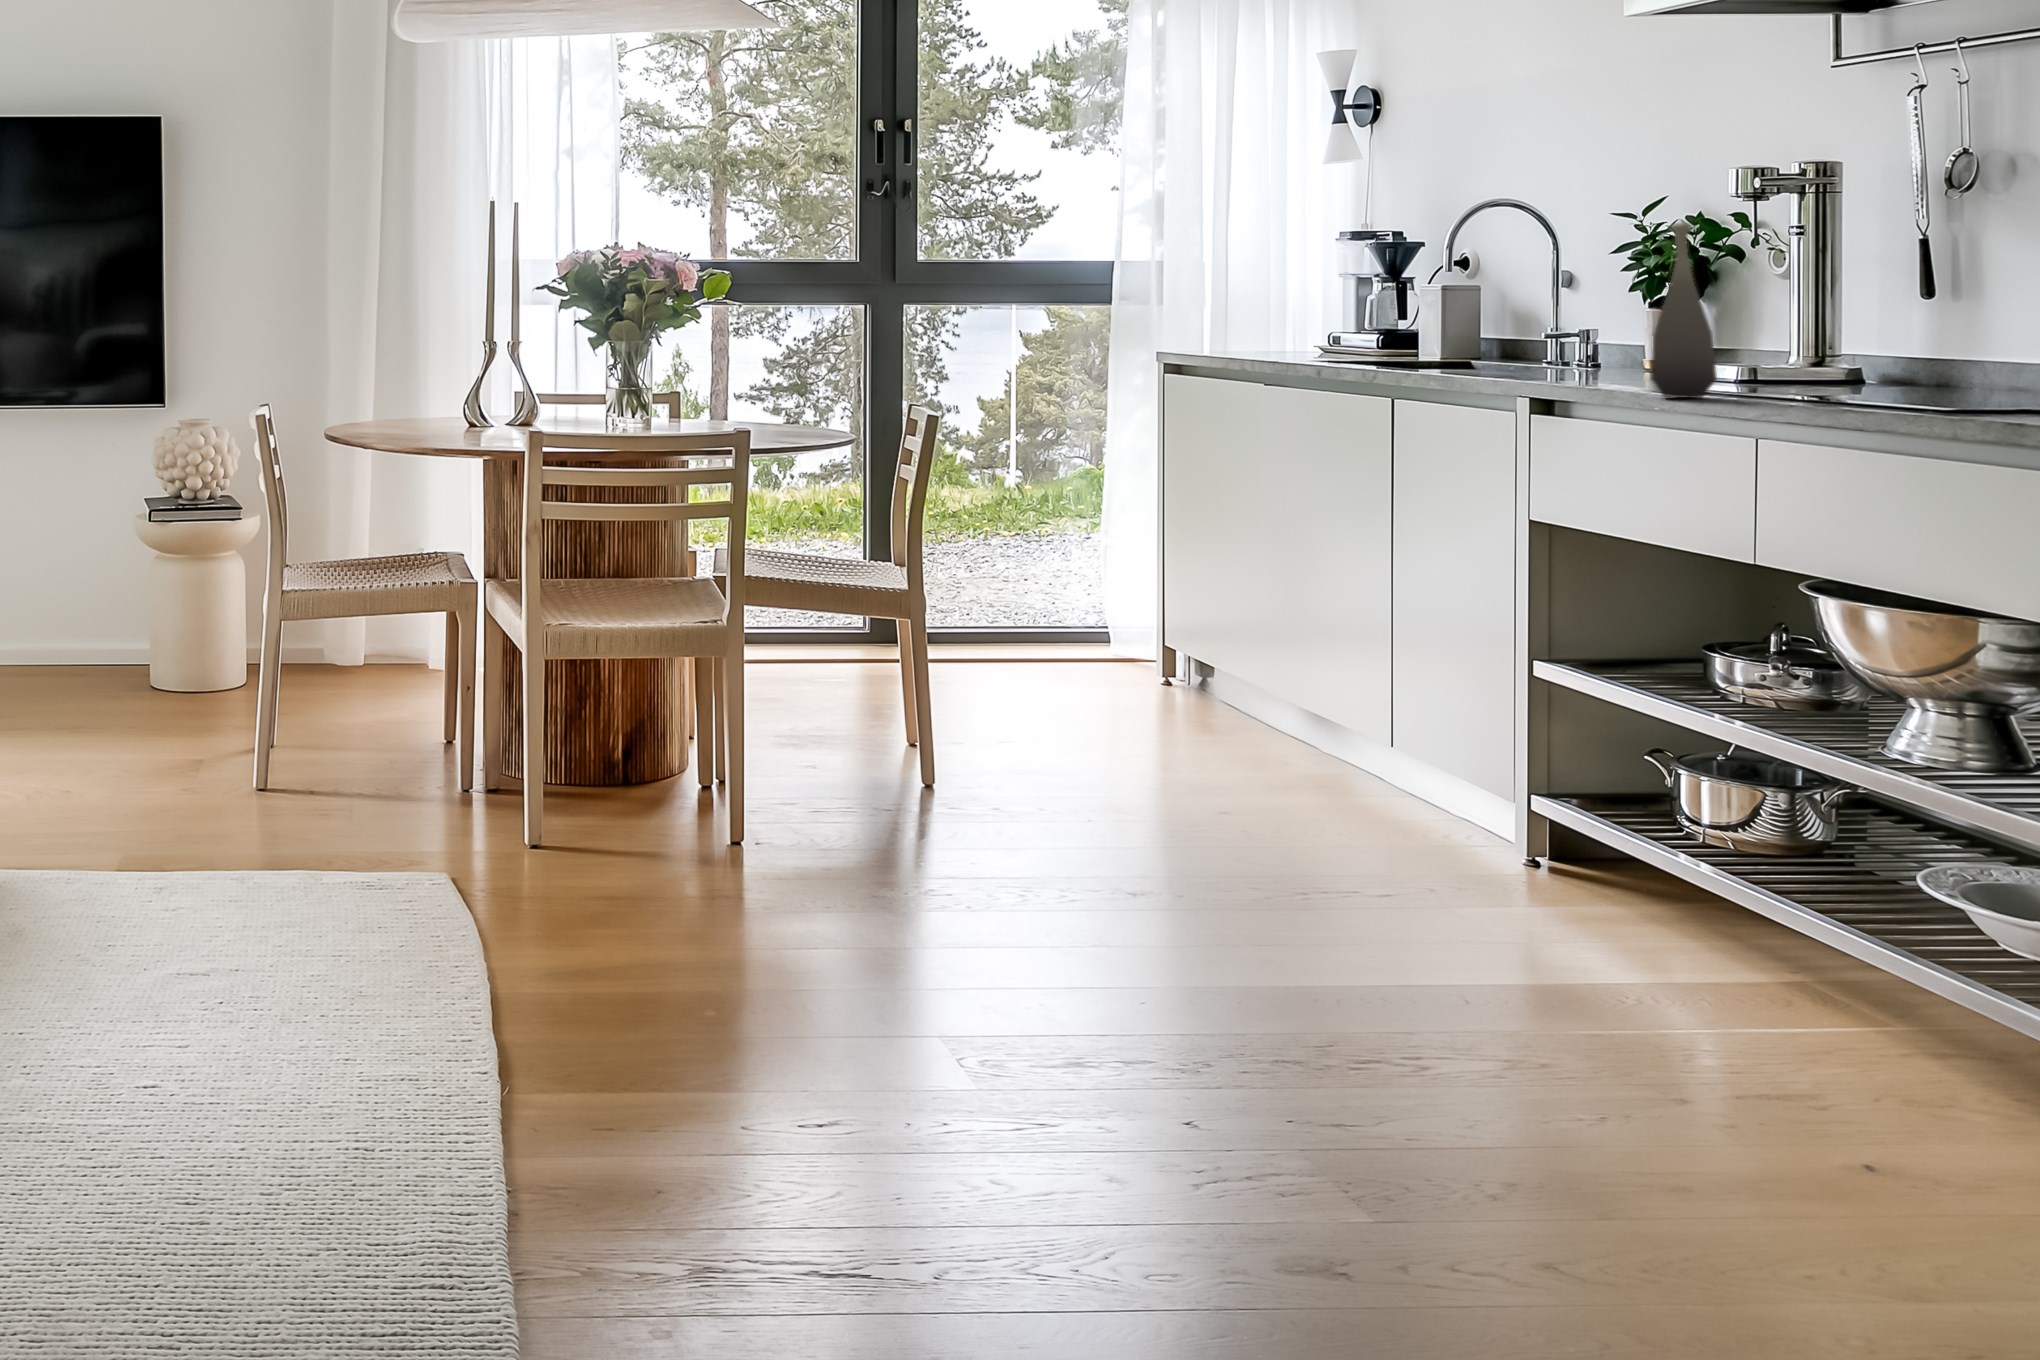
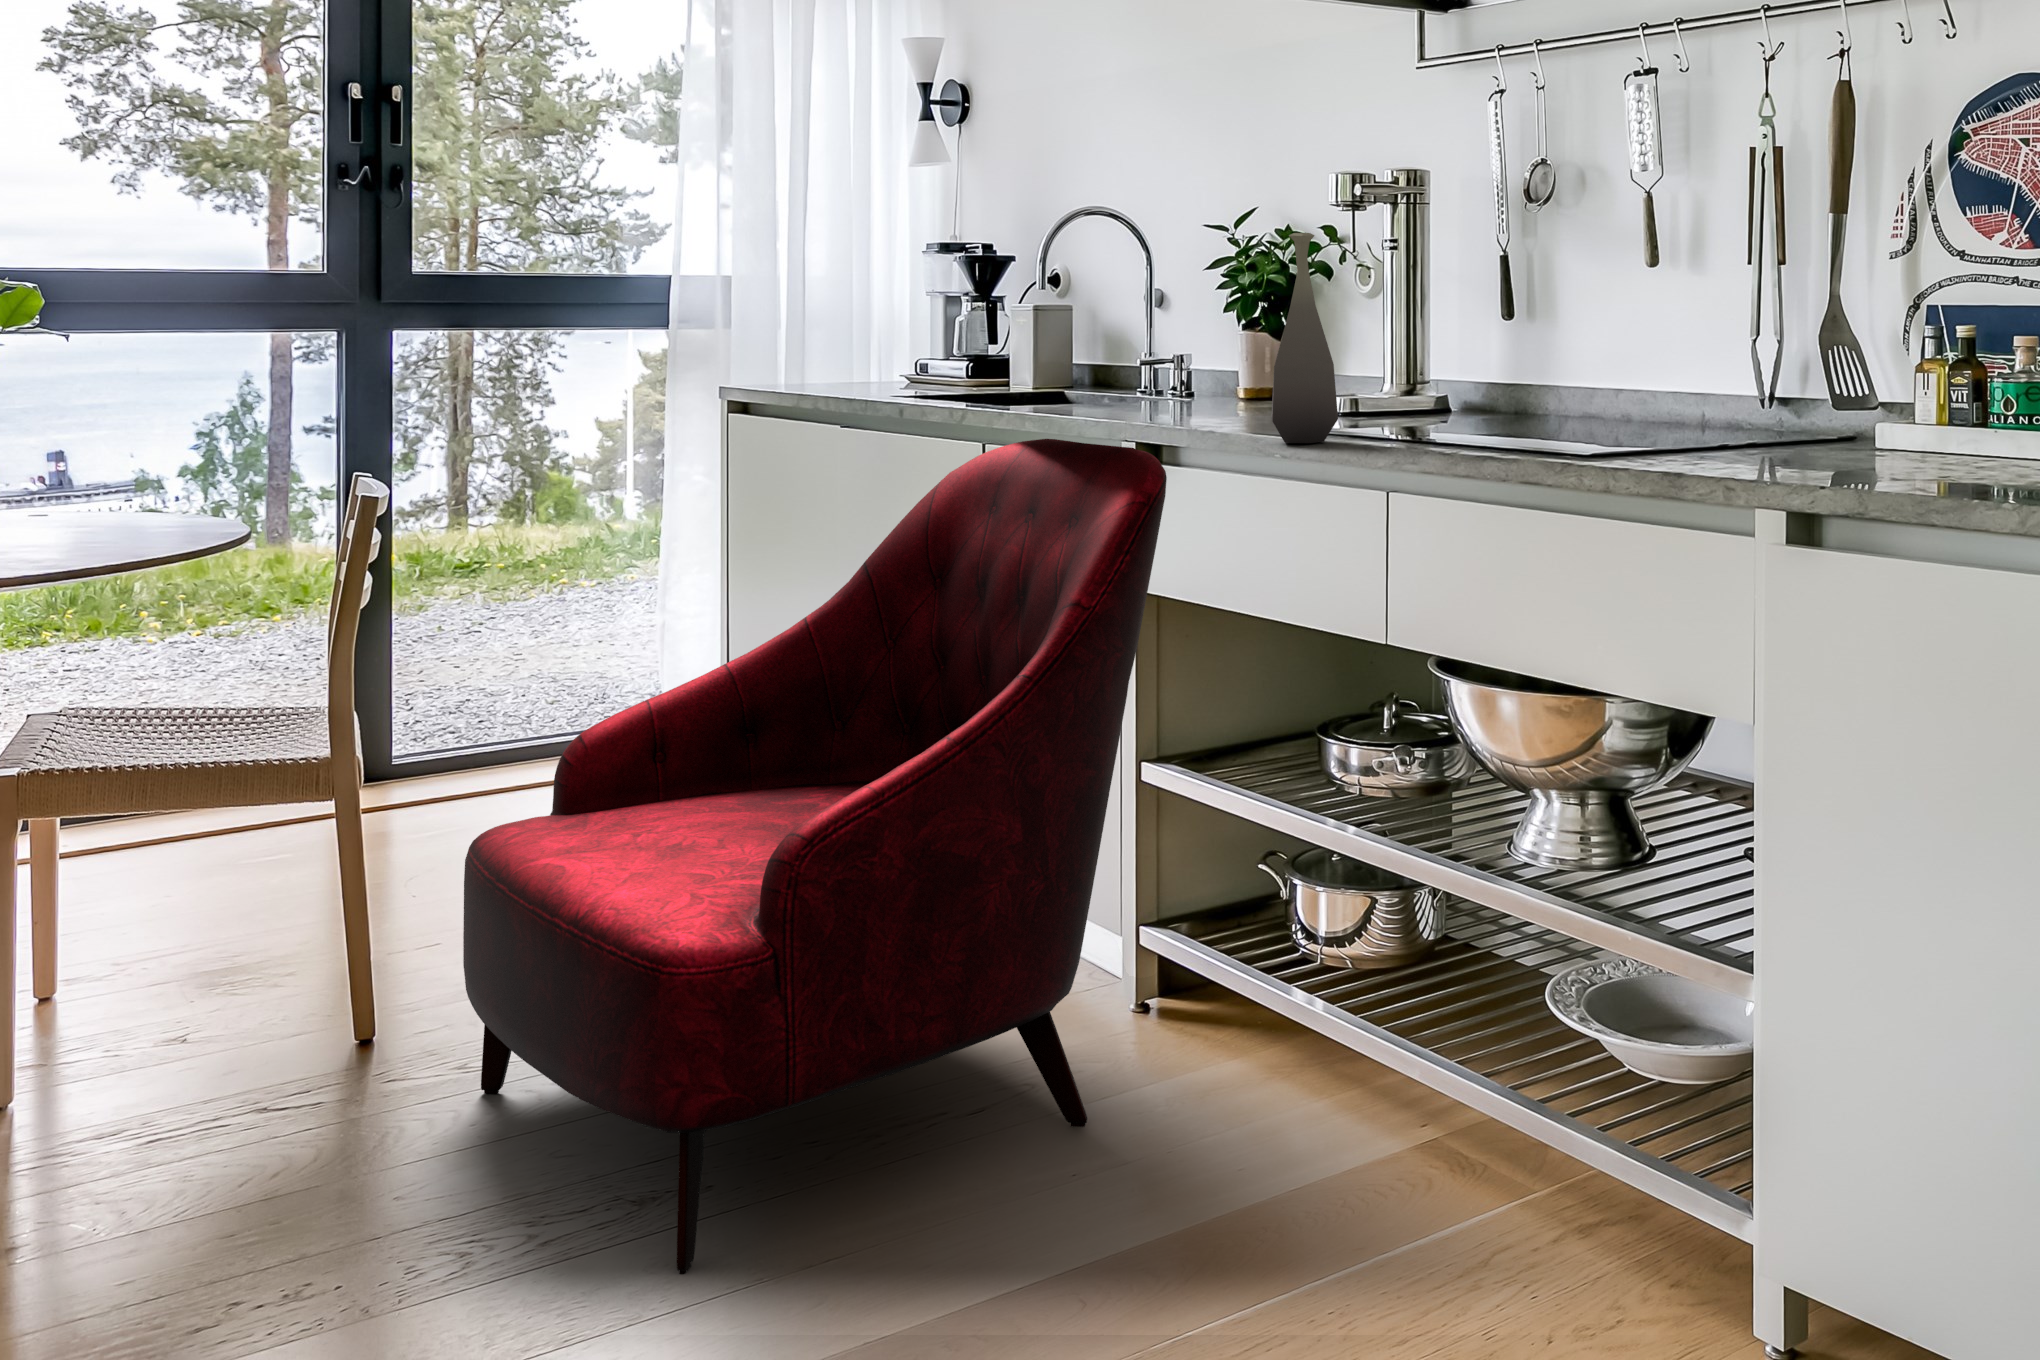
armchair: none [1003,394,1555,938] -> present [463,439,1167,1274]

